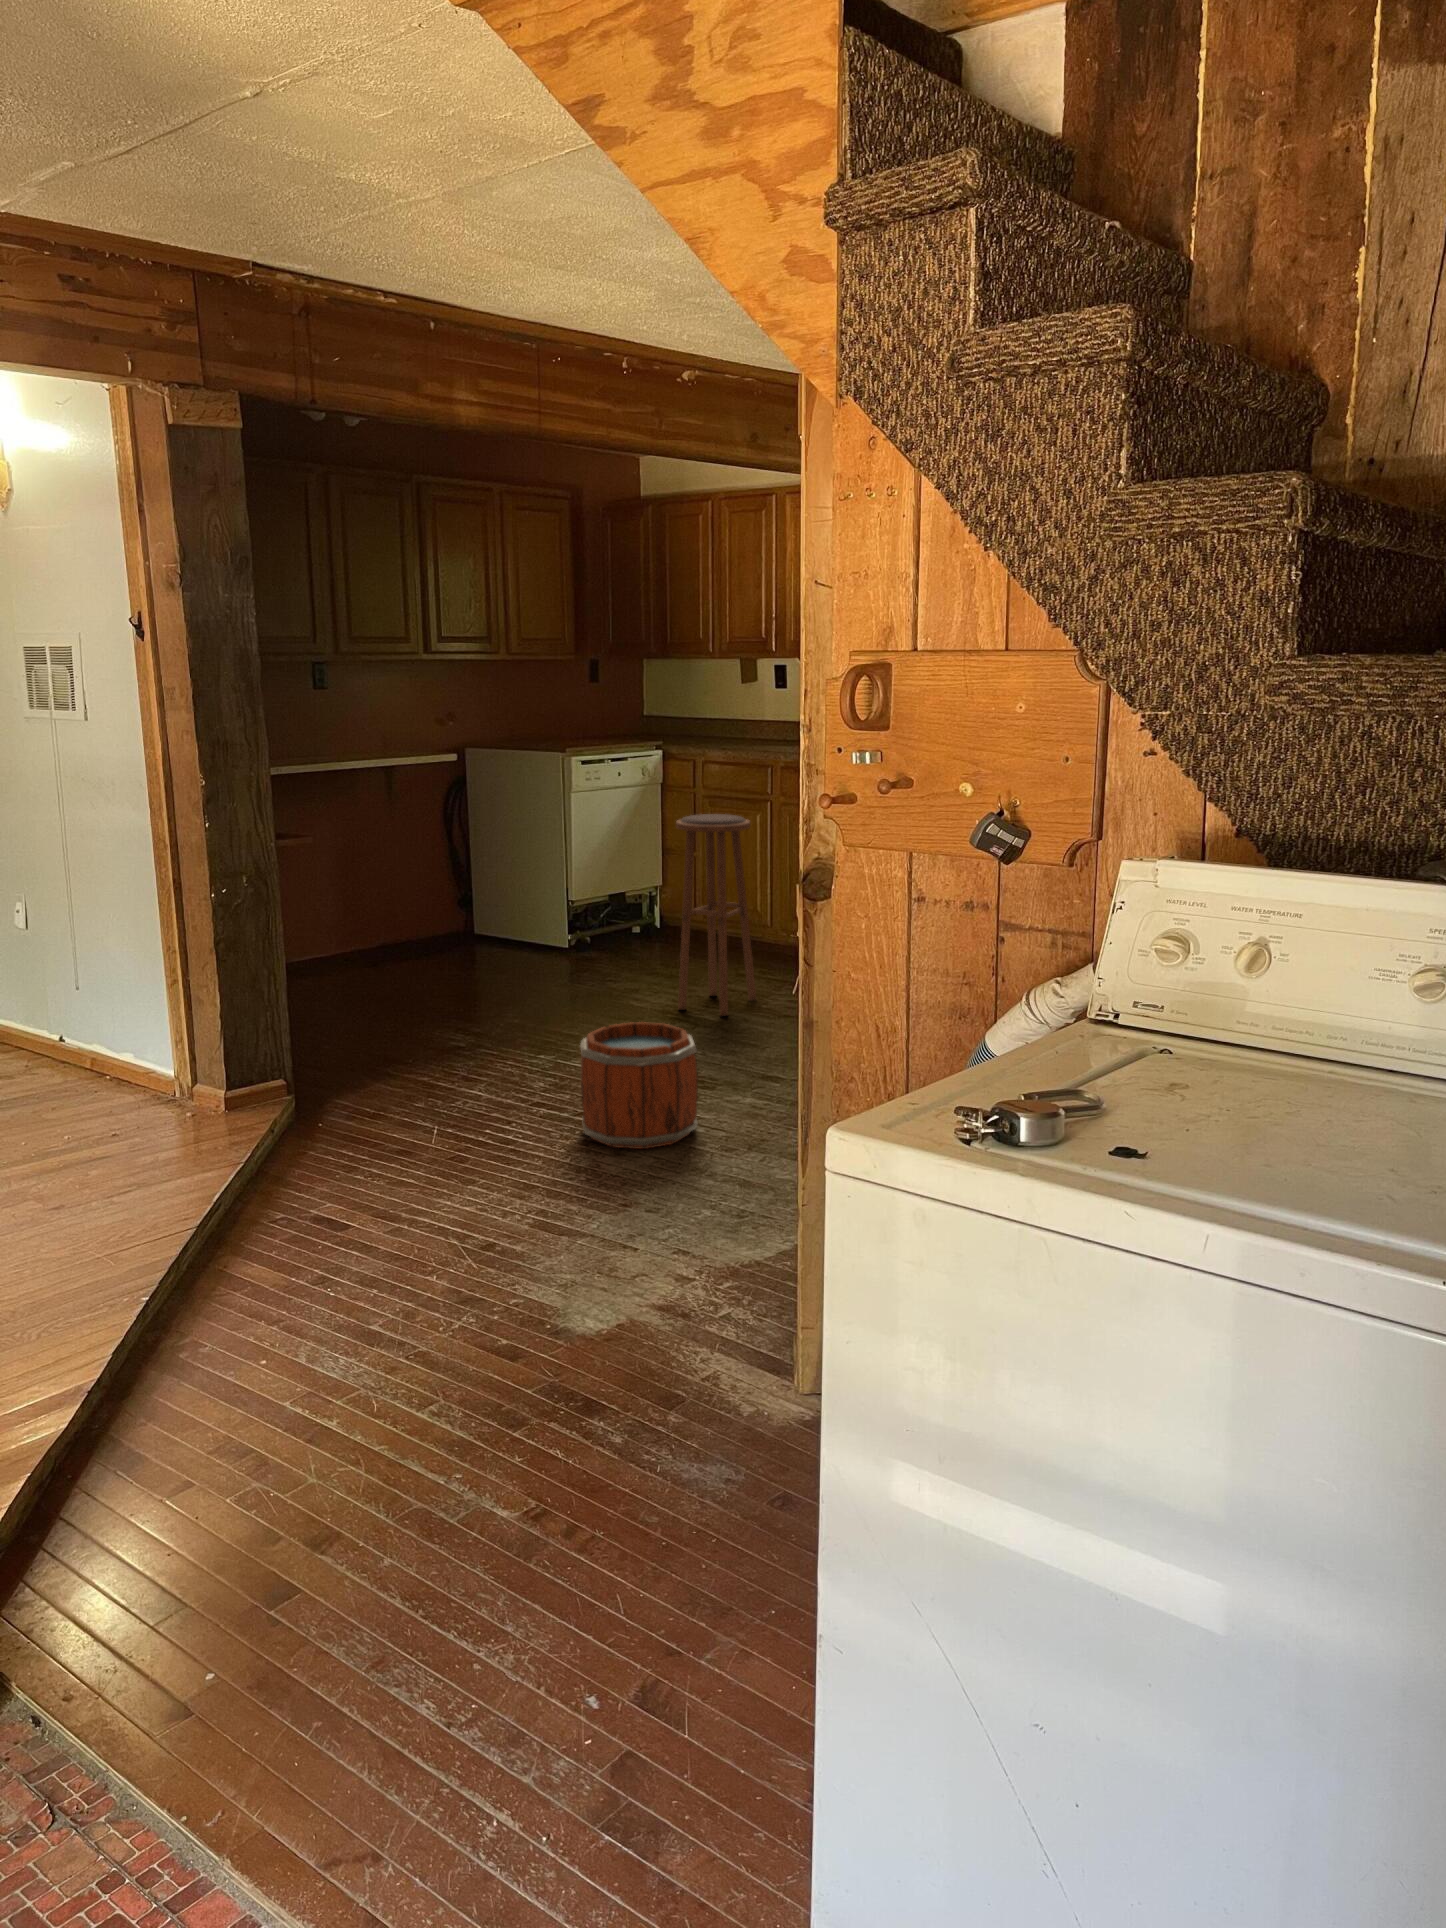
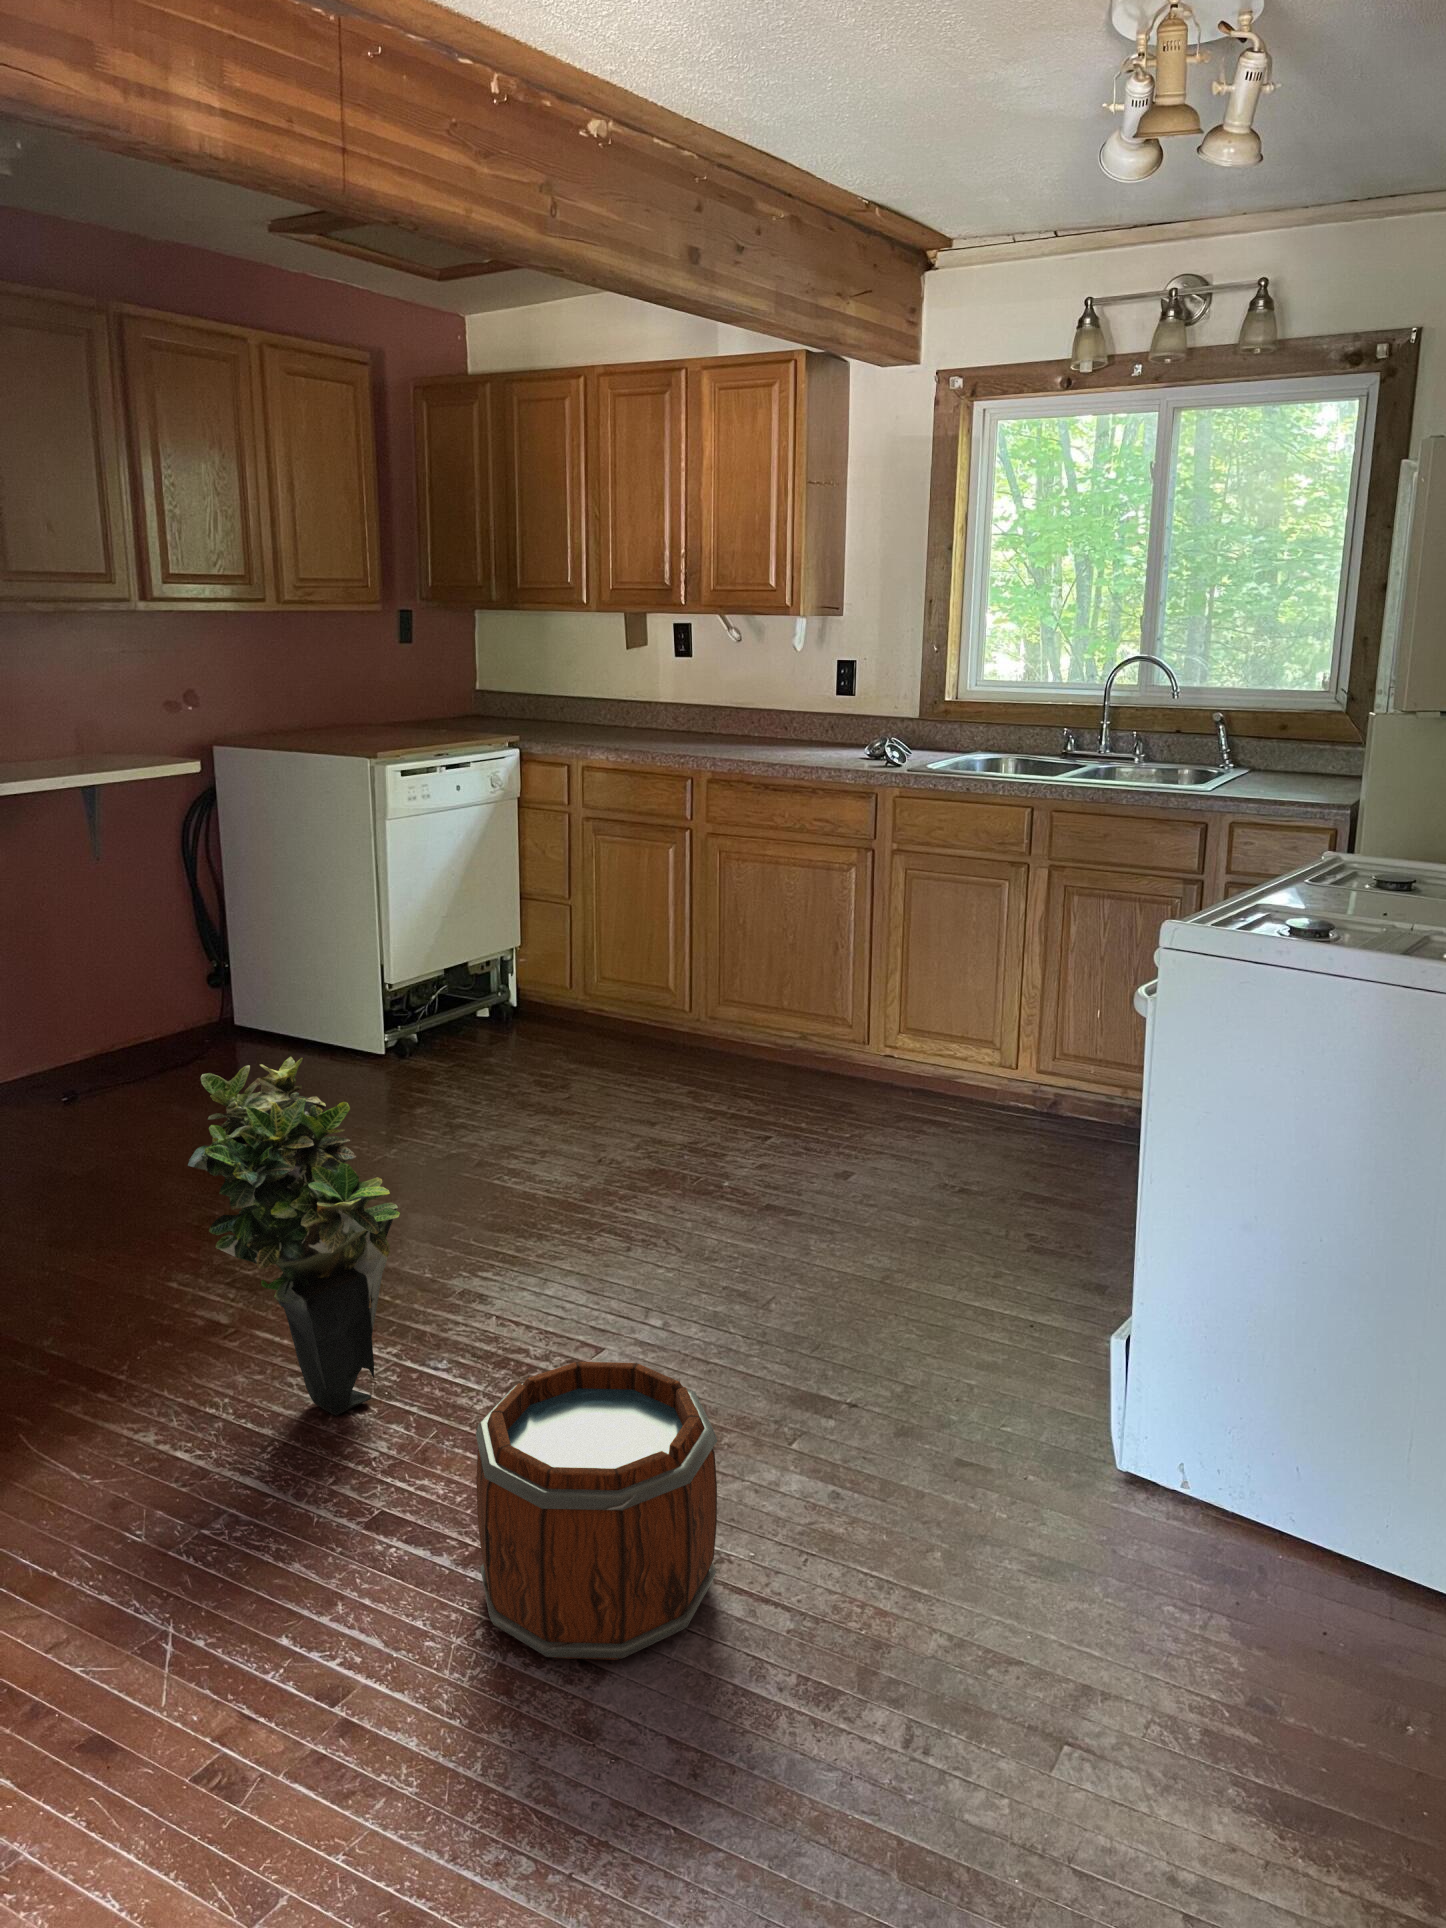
stool: present [676,814,756,1016] -> none [580,878,706,1211]
potted plant: none [447,888,556,1079] -> present [188,1057,400,1416]

